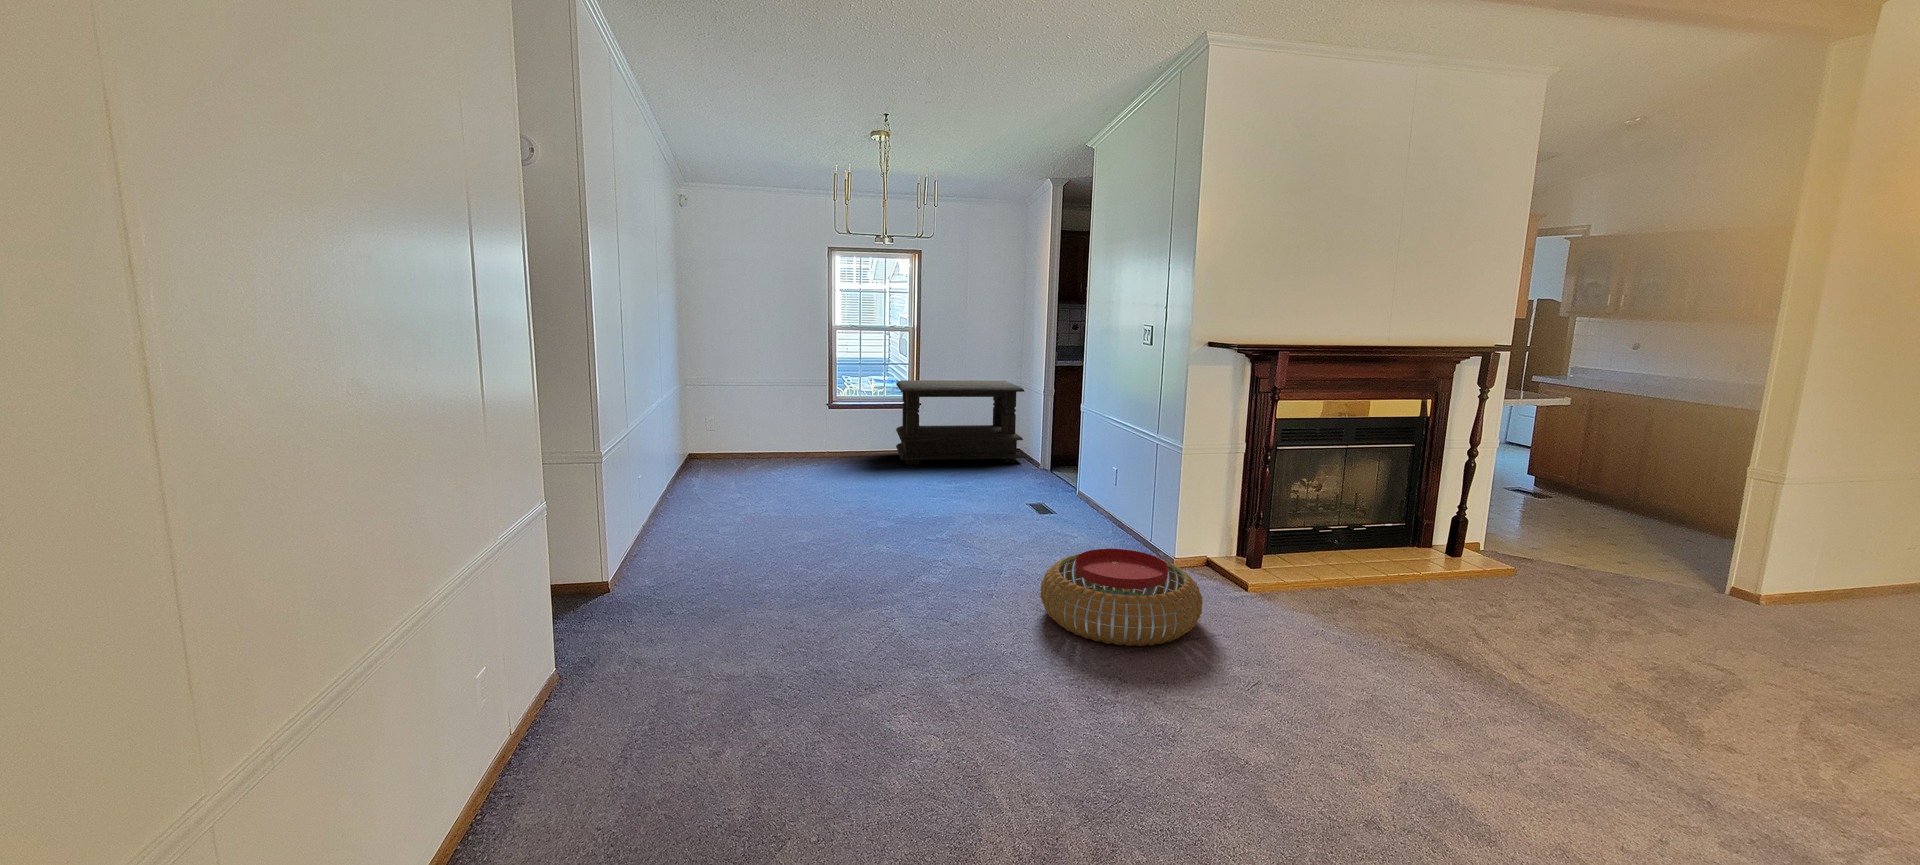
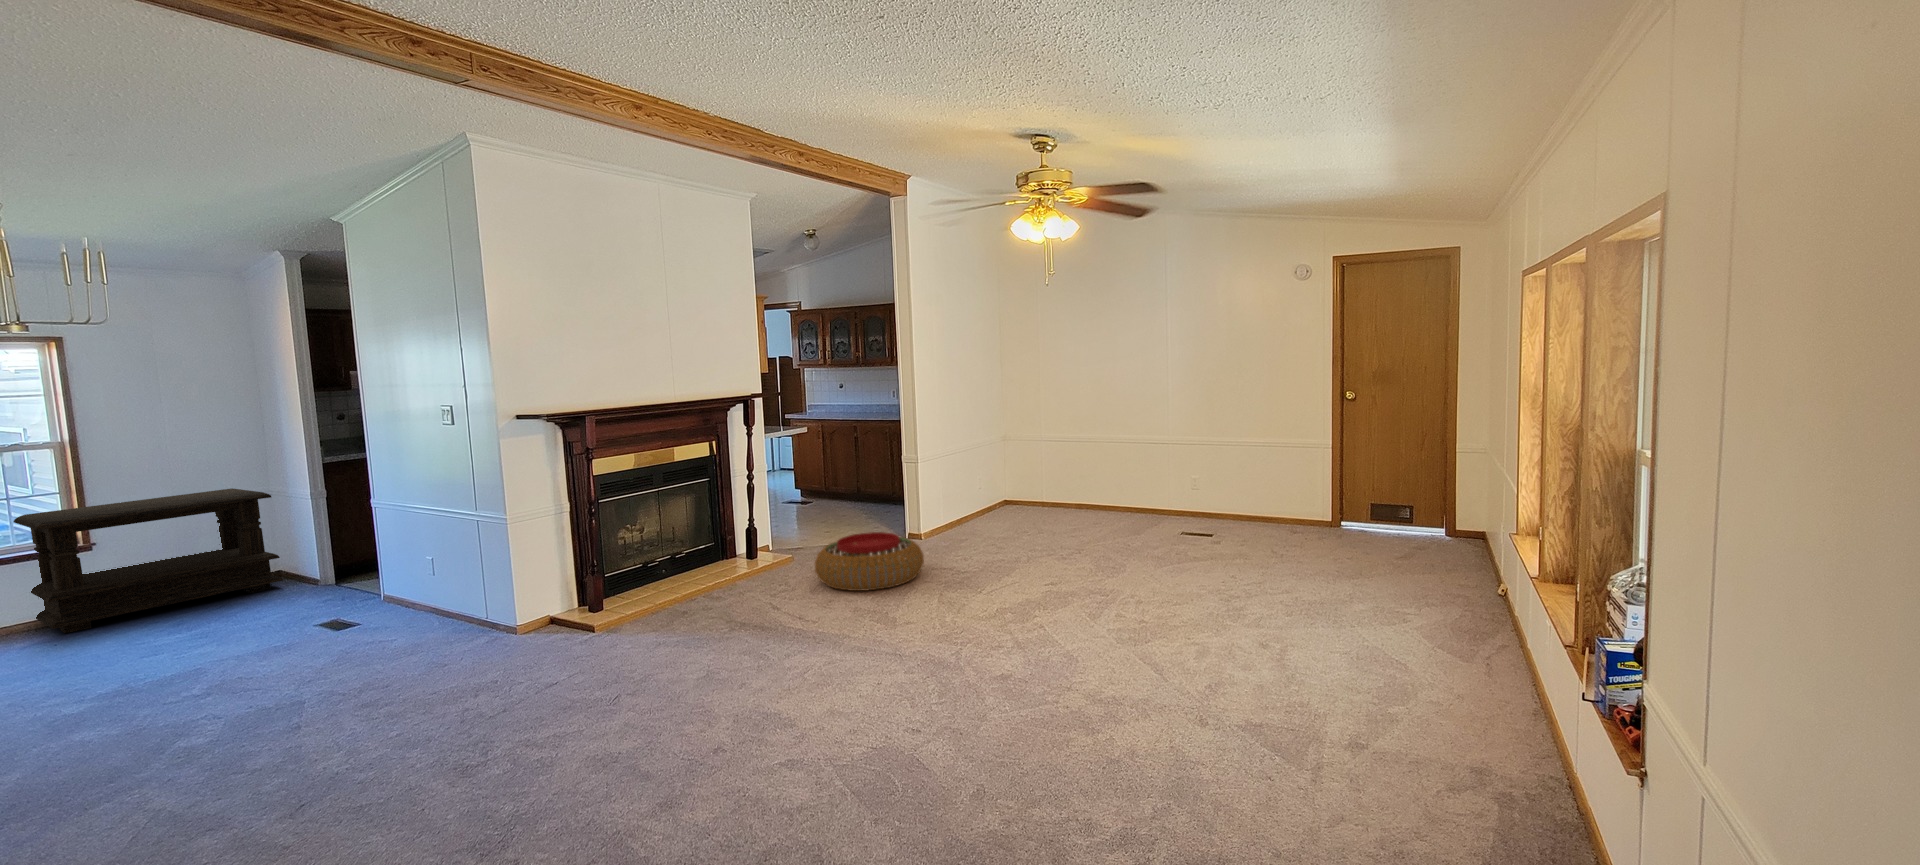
pouf: present [1040,549,1203,646] -> present [815,532,924,591]

